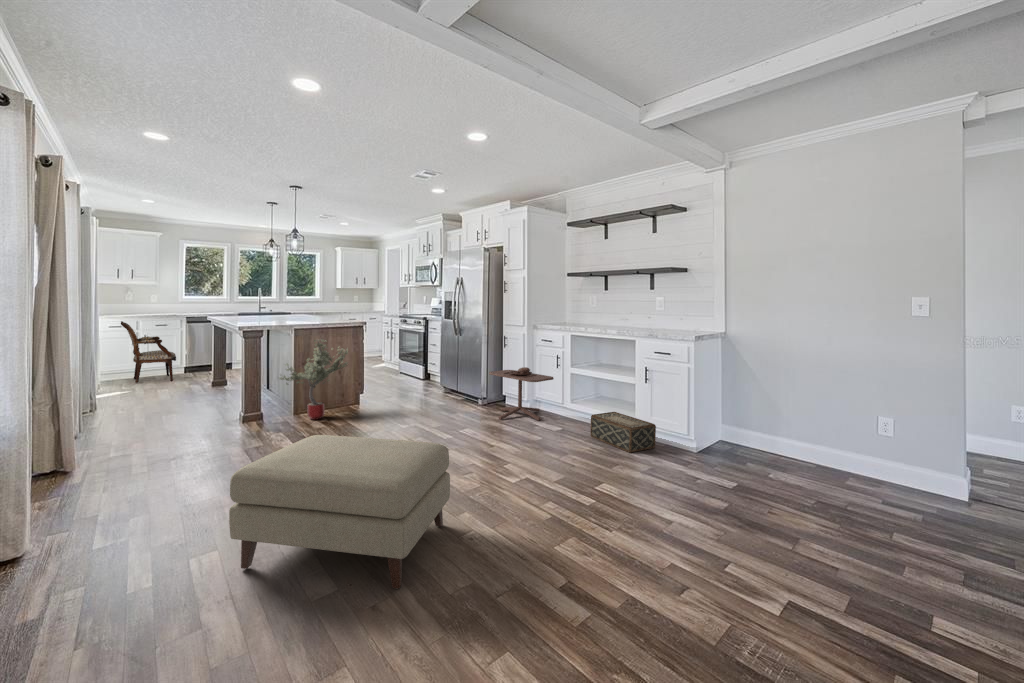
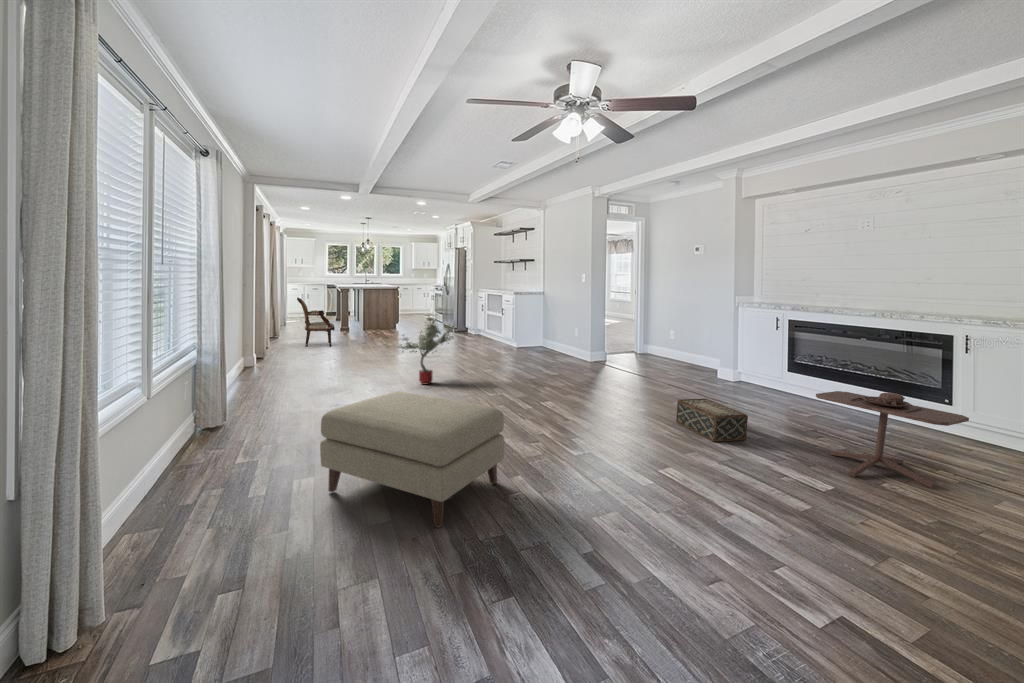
side table: present [489,367,554,421] -> present [816,391,969,488]

